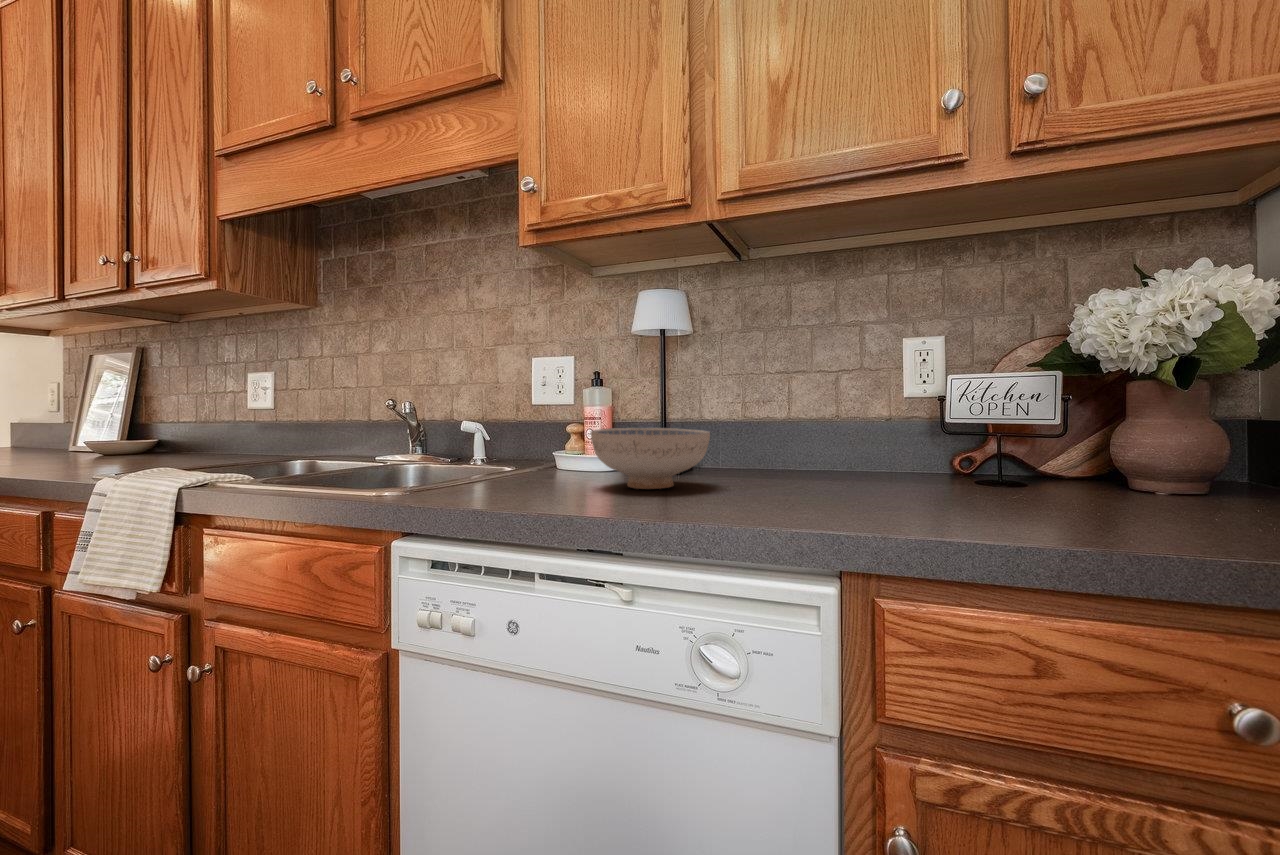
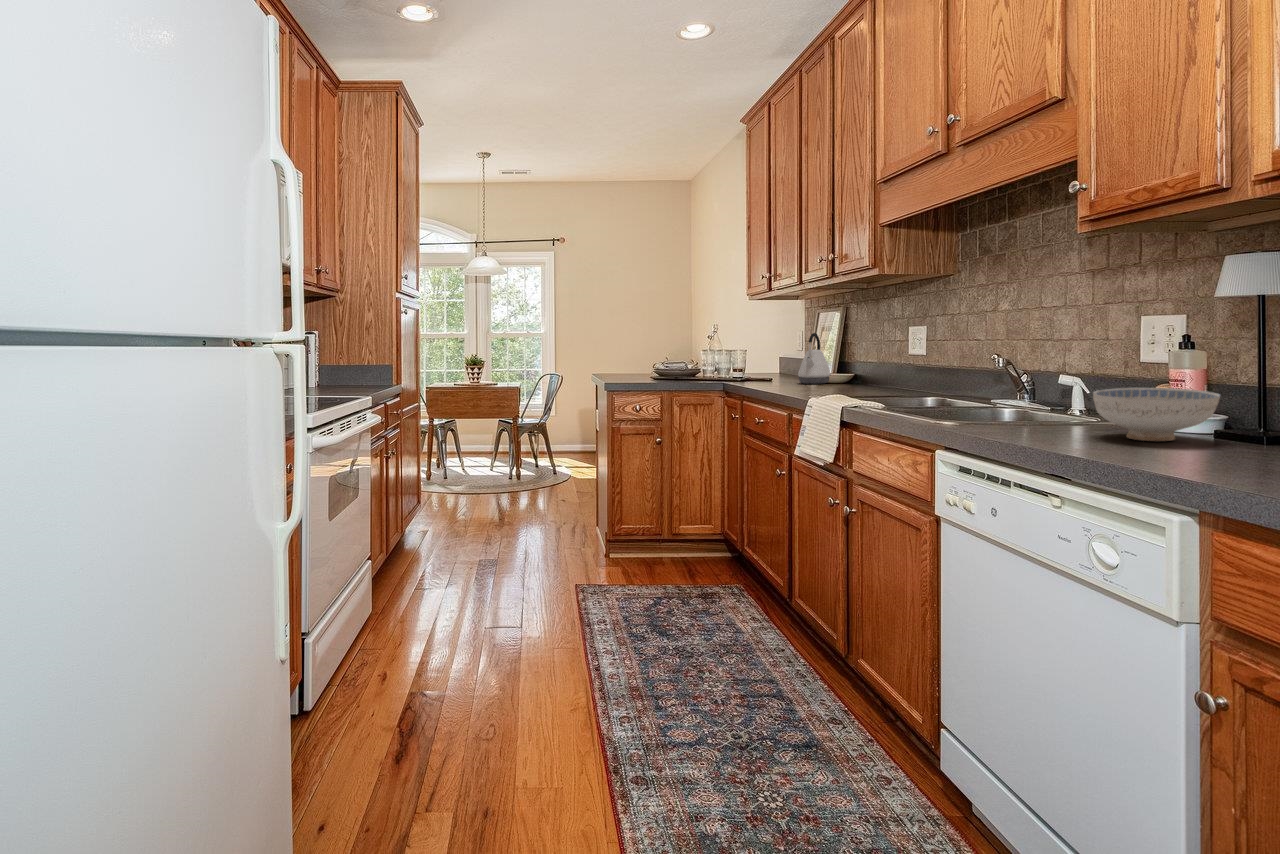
kettle: none [55,377,125,460] -> present [798,333,831,384]

